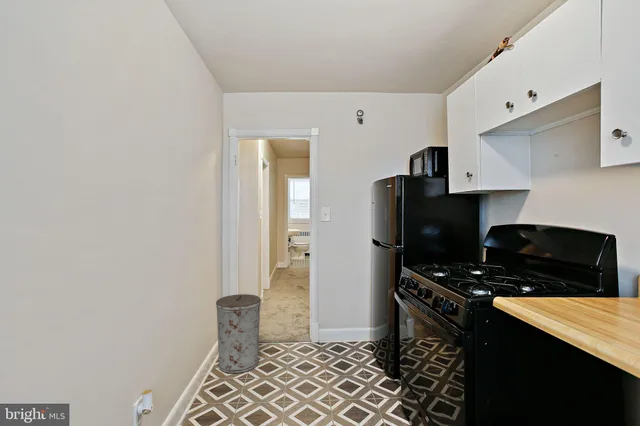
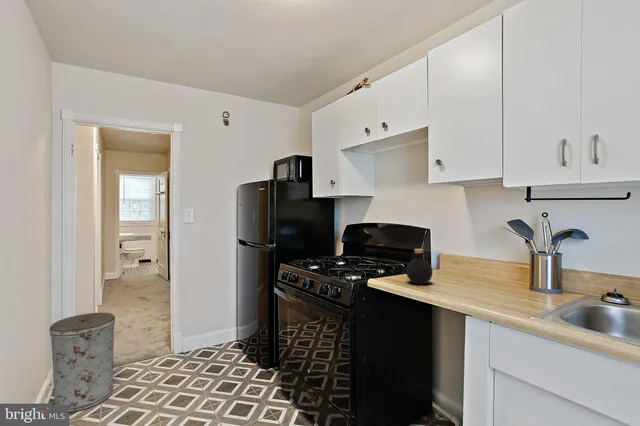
bottle: none [550,262,598,315] -> present [406,249,432,284]

